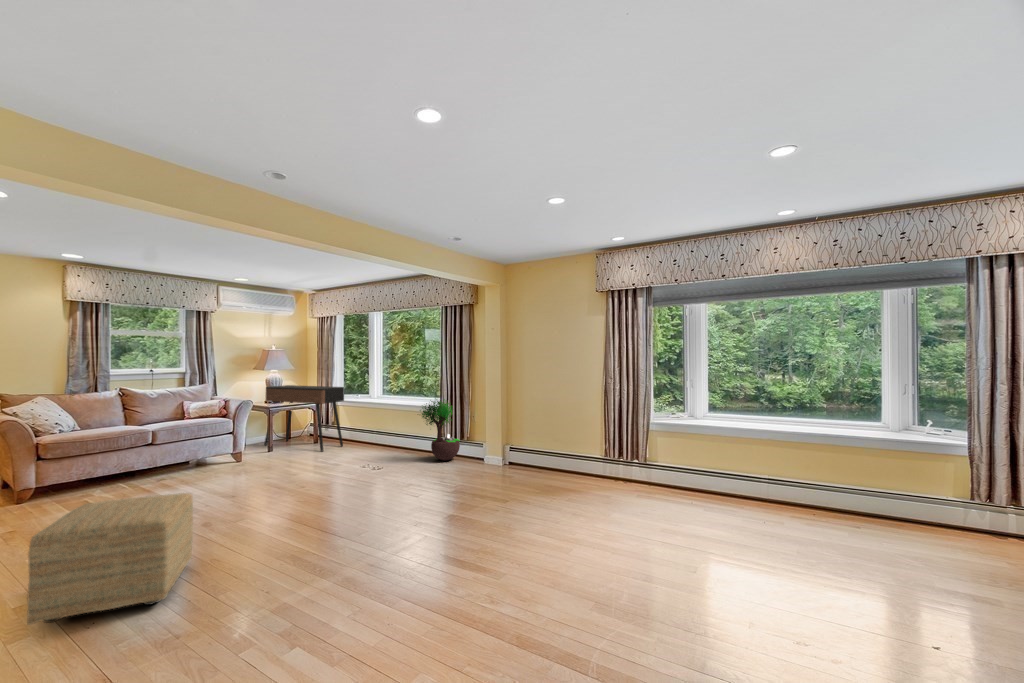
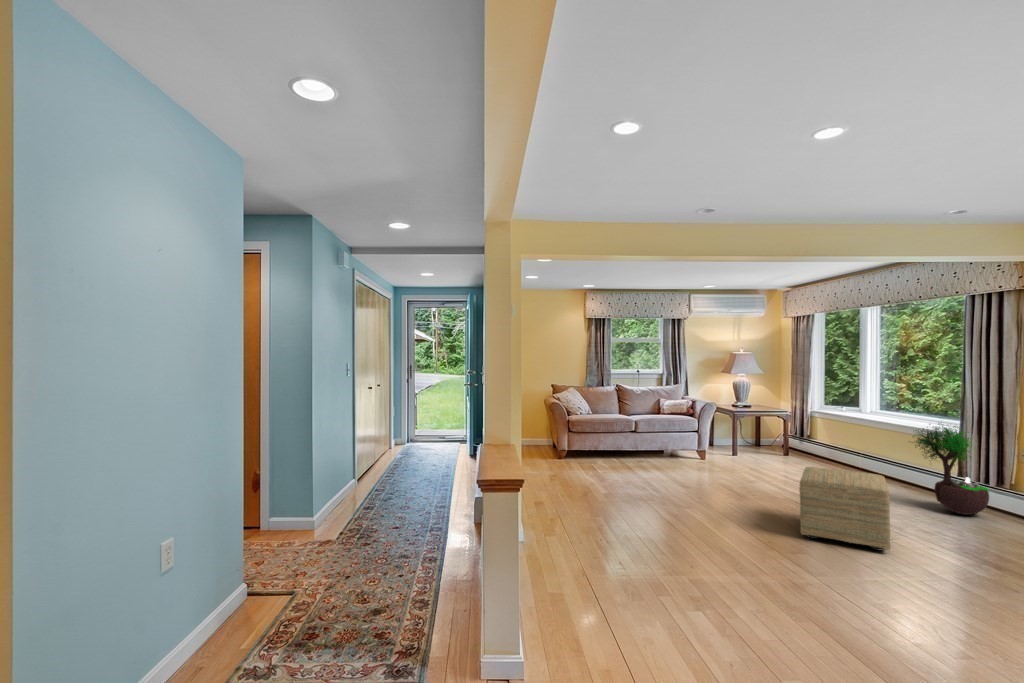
console table: present [264,385,344,451] -> none [732,390,816,467]
ottoman: present [27,493,193,625] -> present [799,467,890,551]

